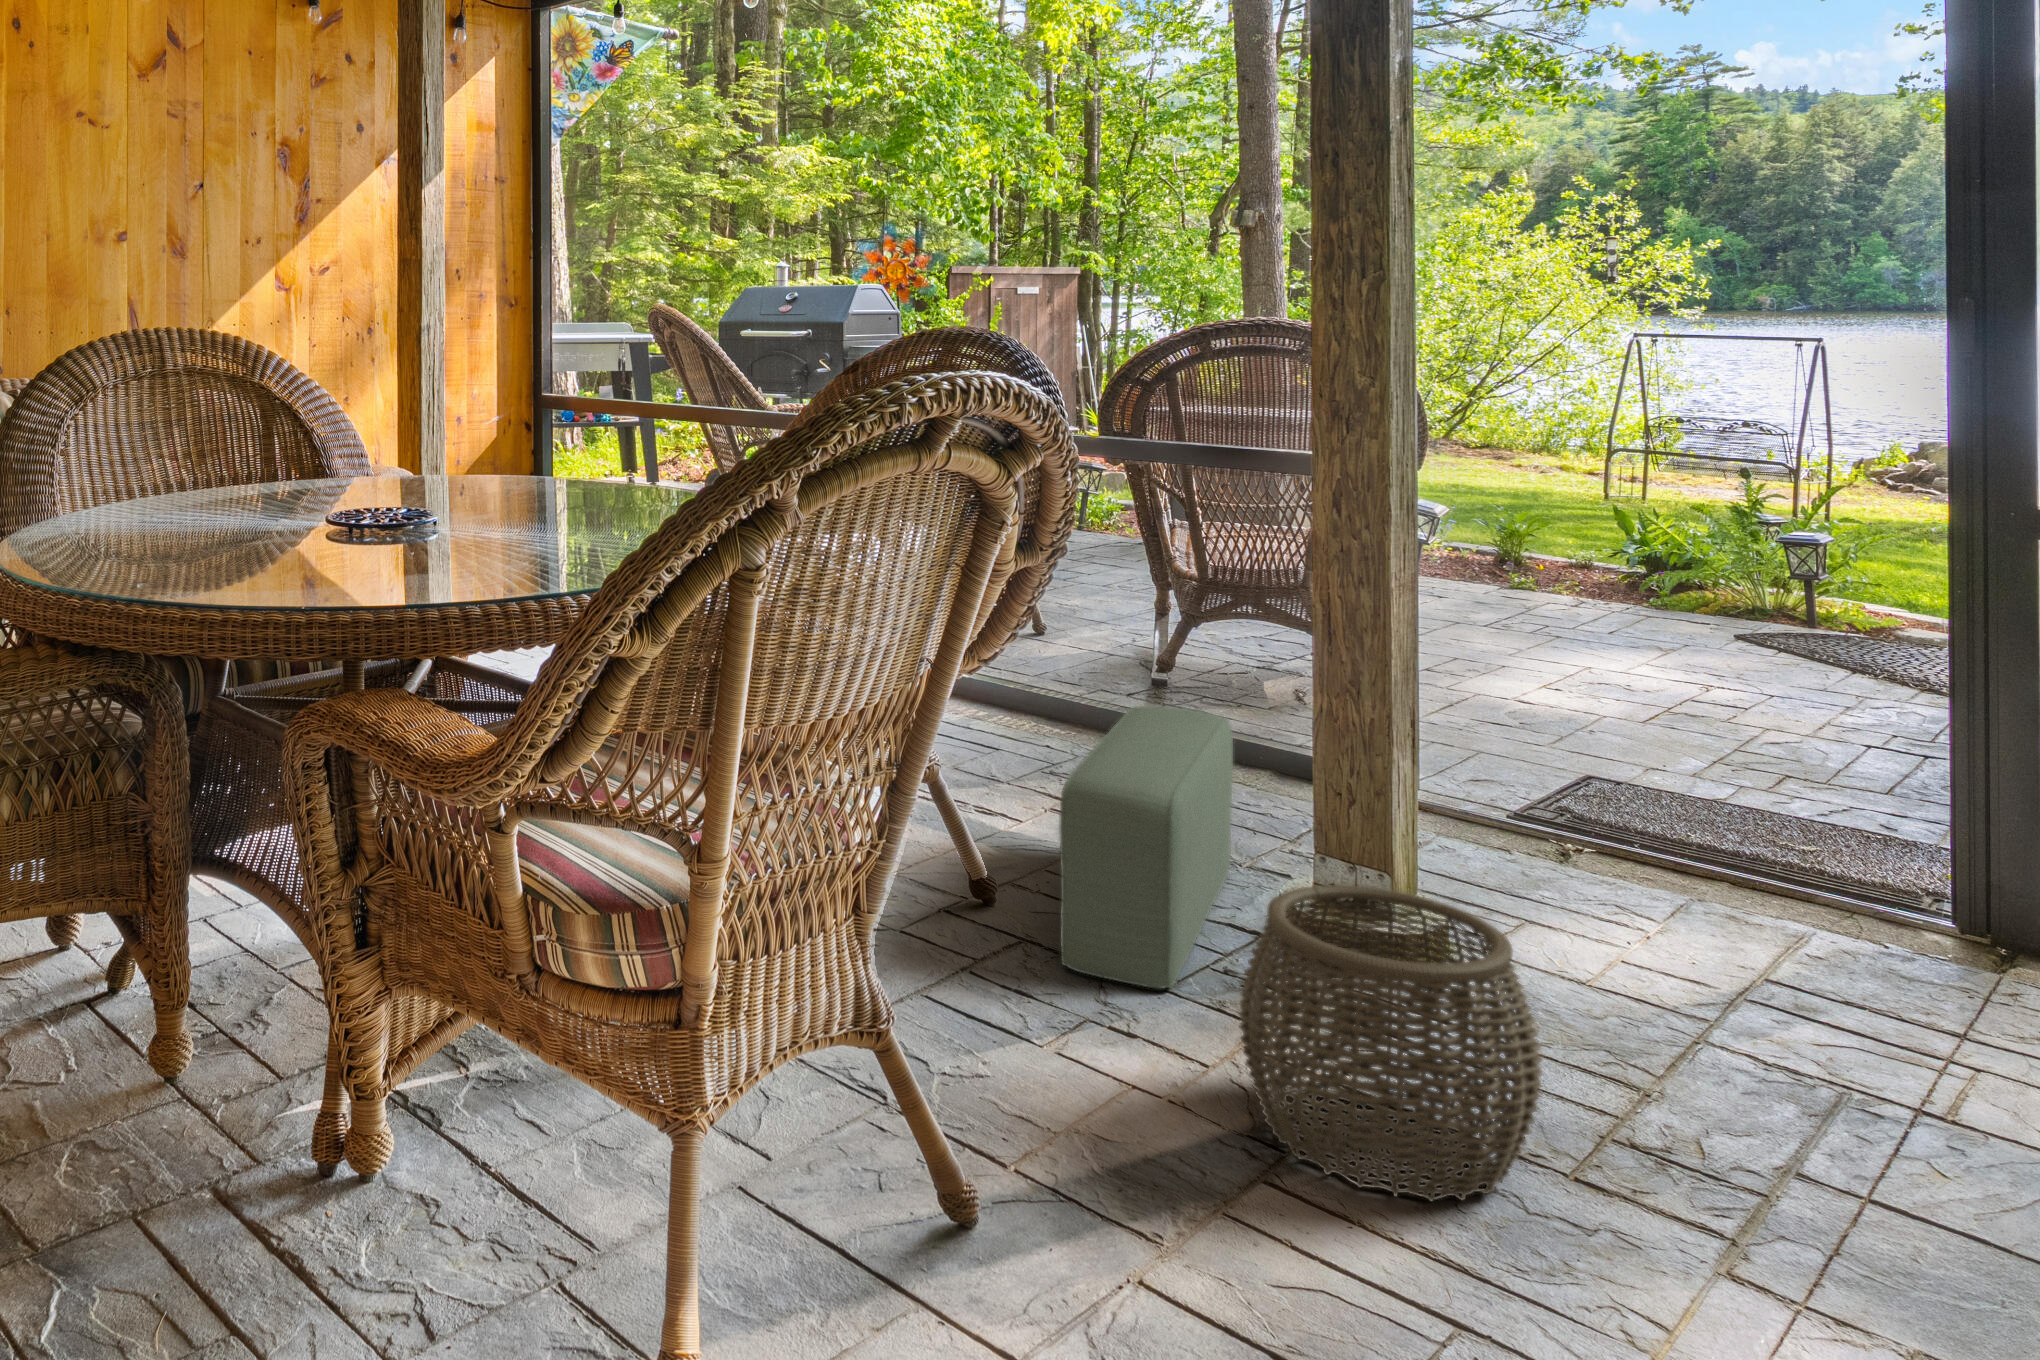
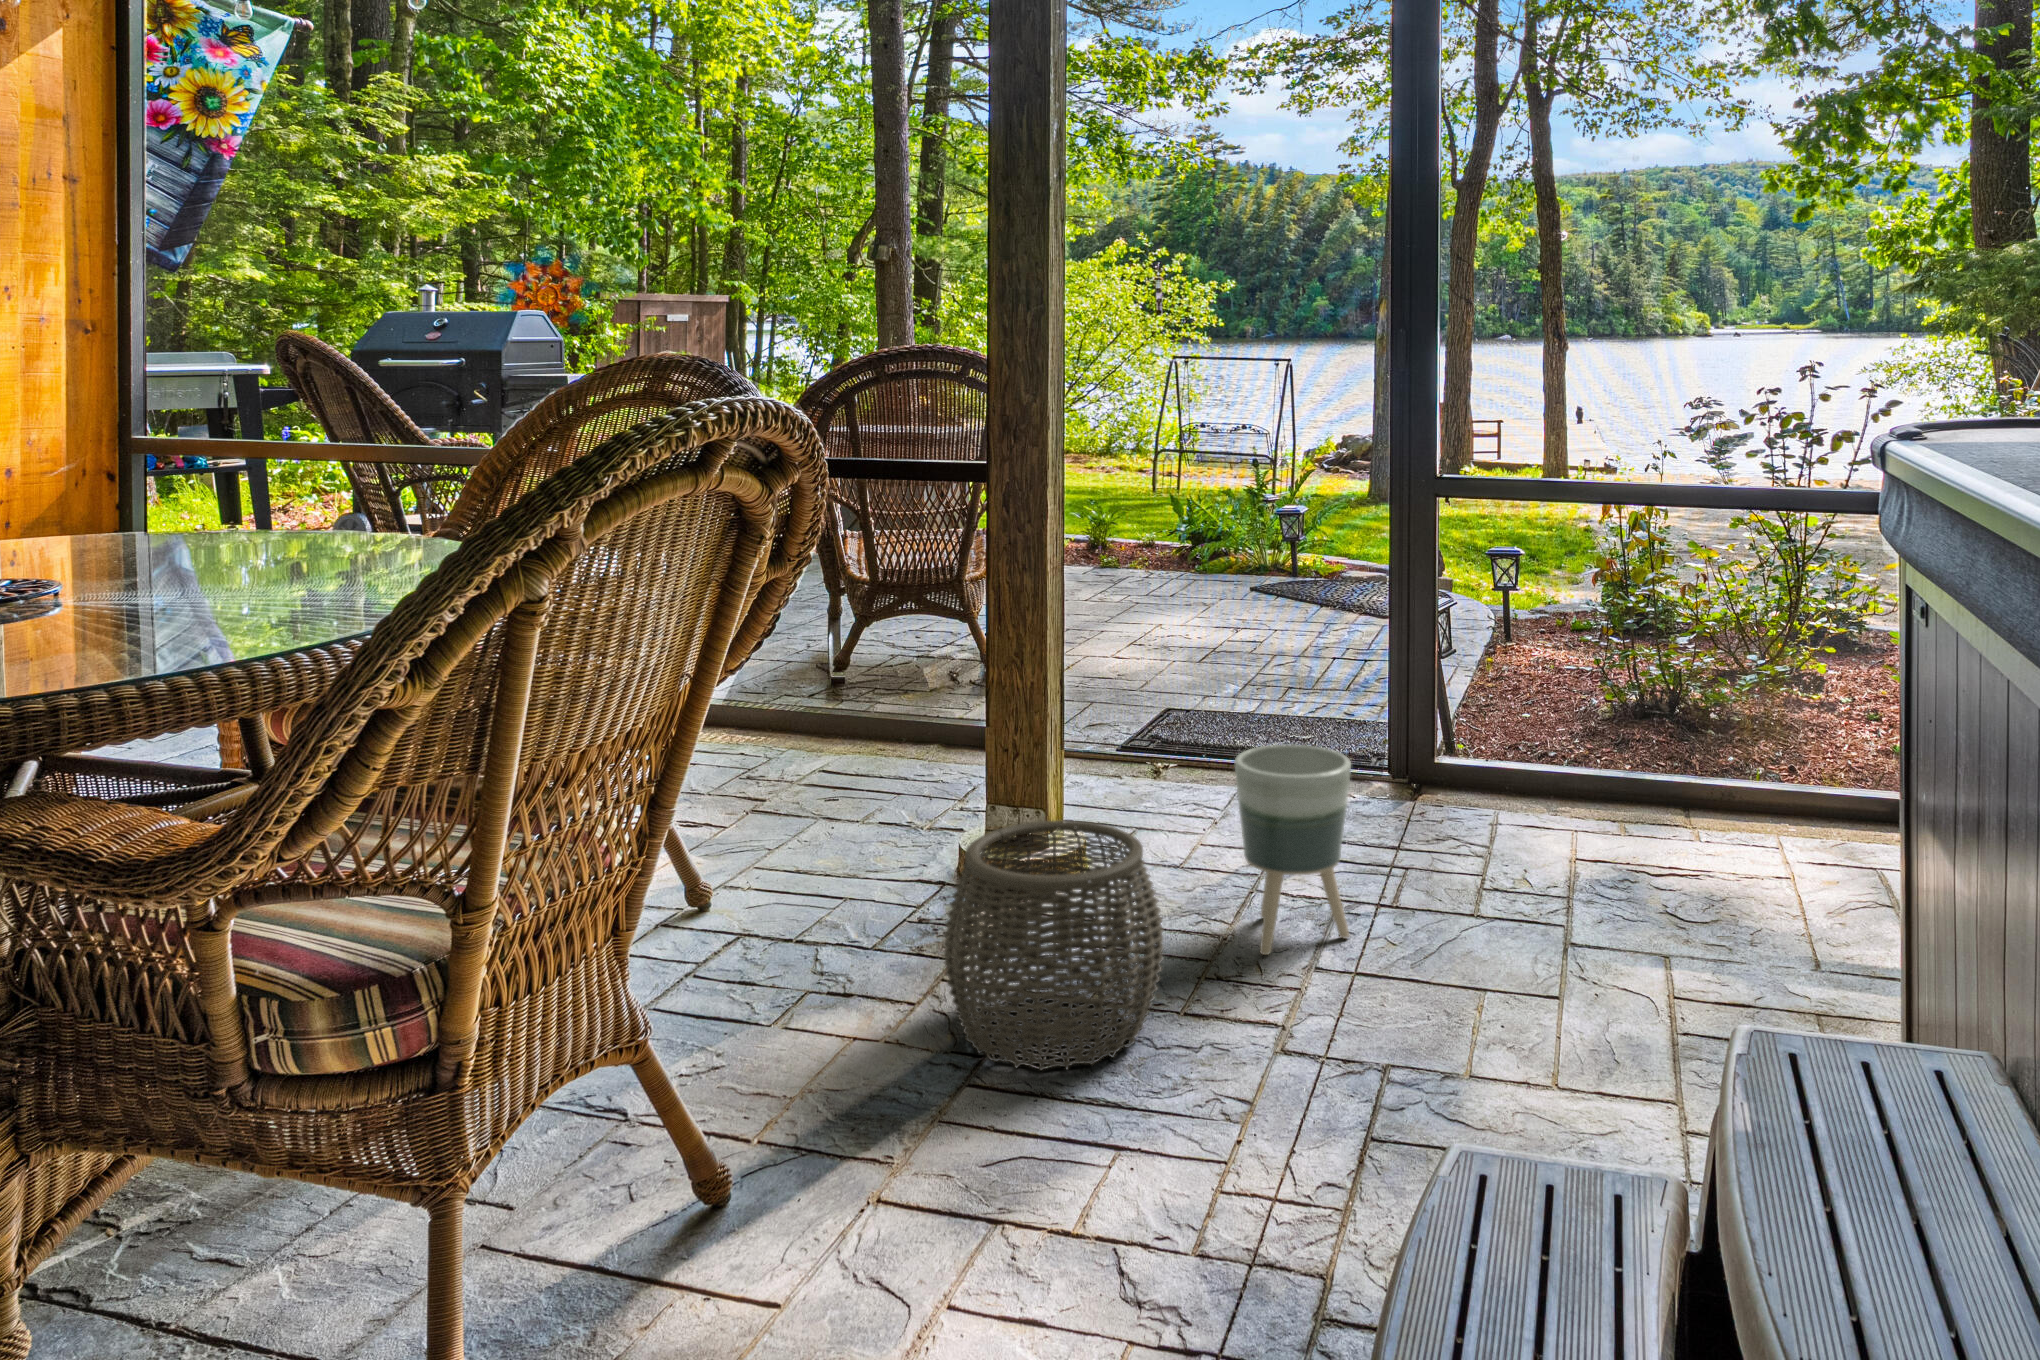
pouf: present [1059,705,1233,989] -> none [778,698,916,954]
planter: none [1668,850,1870,1139] -> present [1235,745,1351,955]

